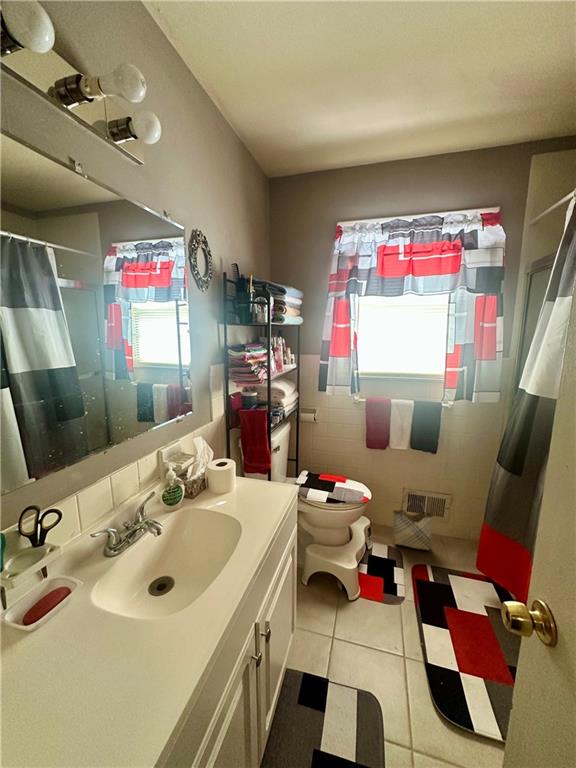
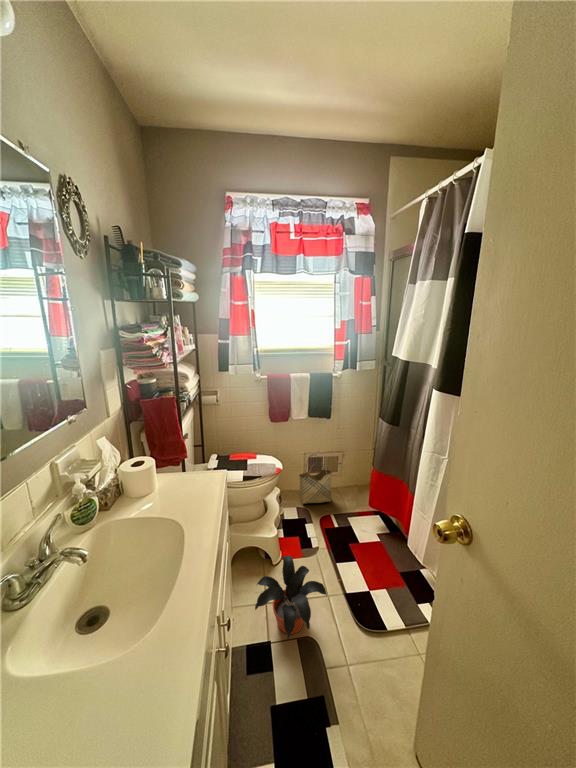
potted plant: none [316,593,398,685] -> present [255,556,327,639]

